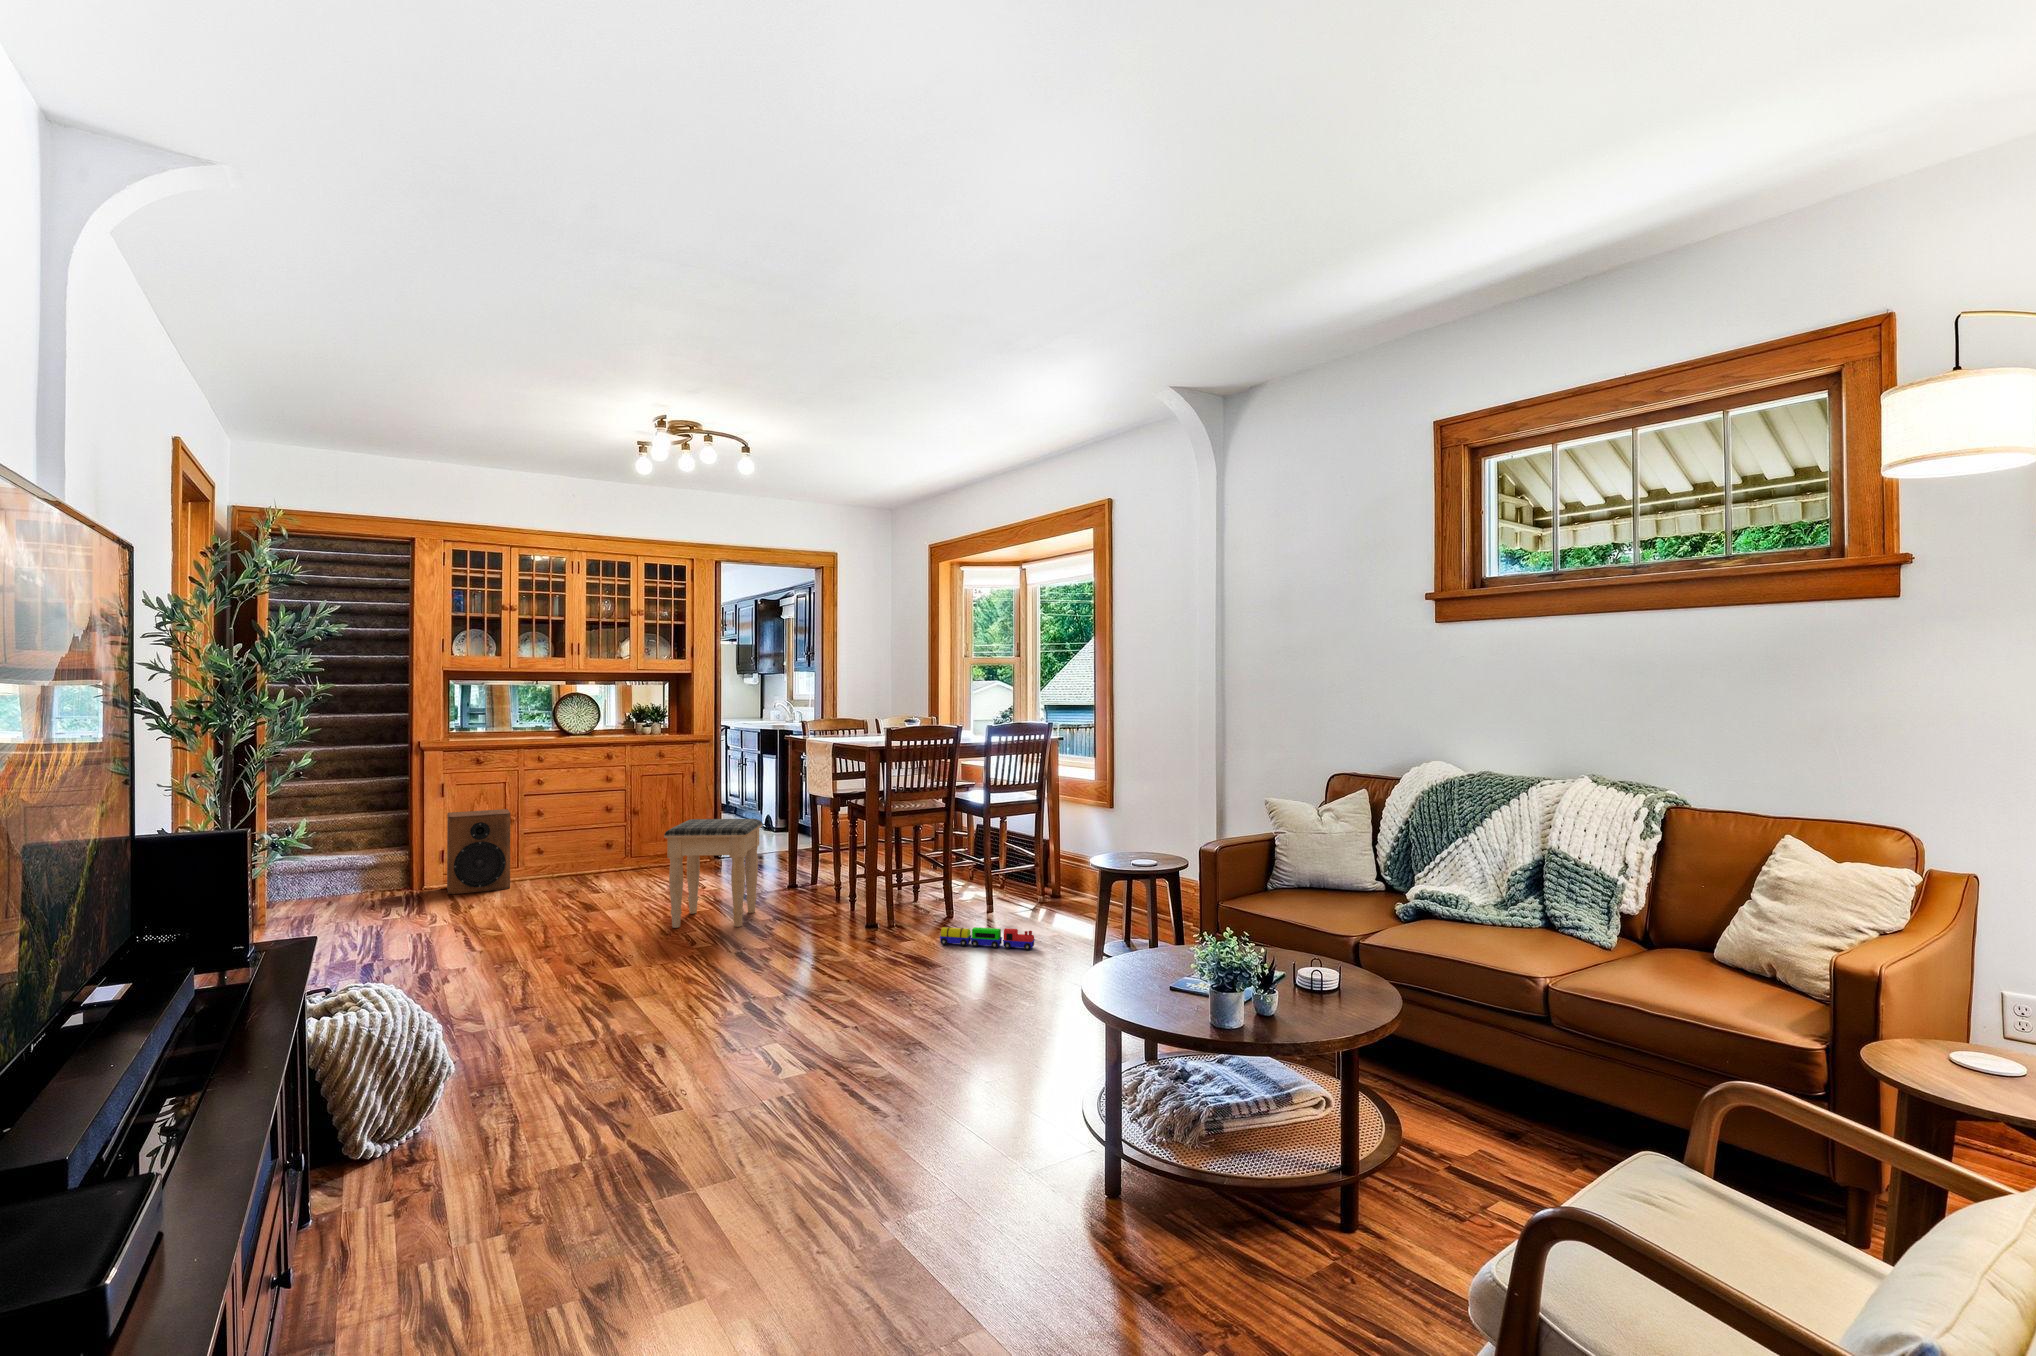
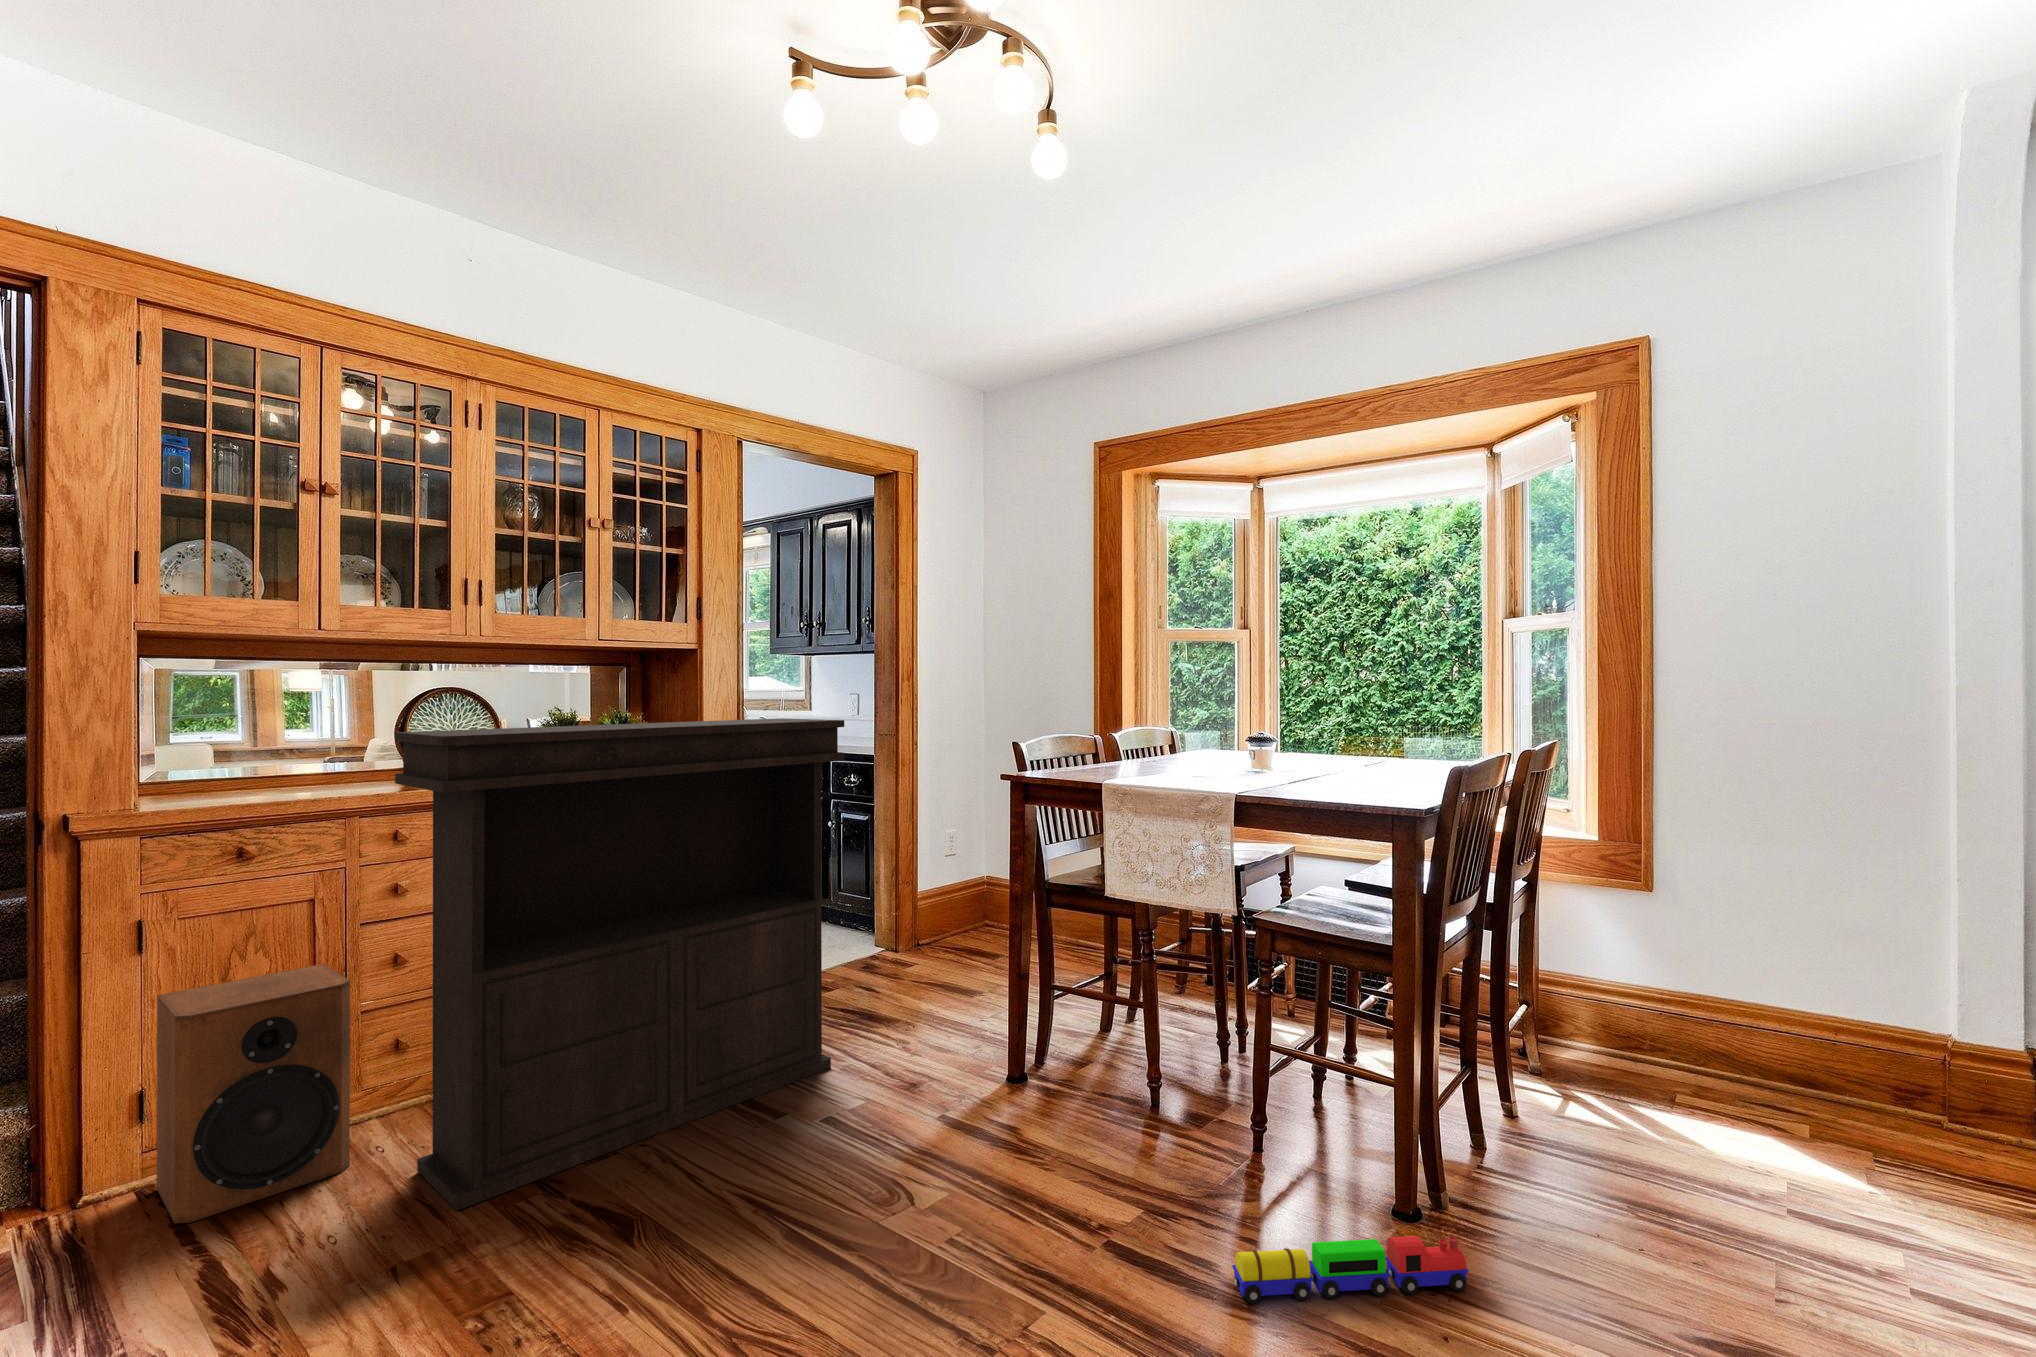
console table: none [524,709,725,899] -> present [395,718,844,1211]
footstool: present [664,819,762,928] -> none [916,968,1161,1302]
toy train: present [940,927,1035,950] -> present [1232,1236,1468,1303]

